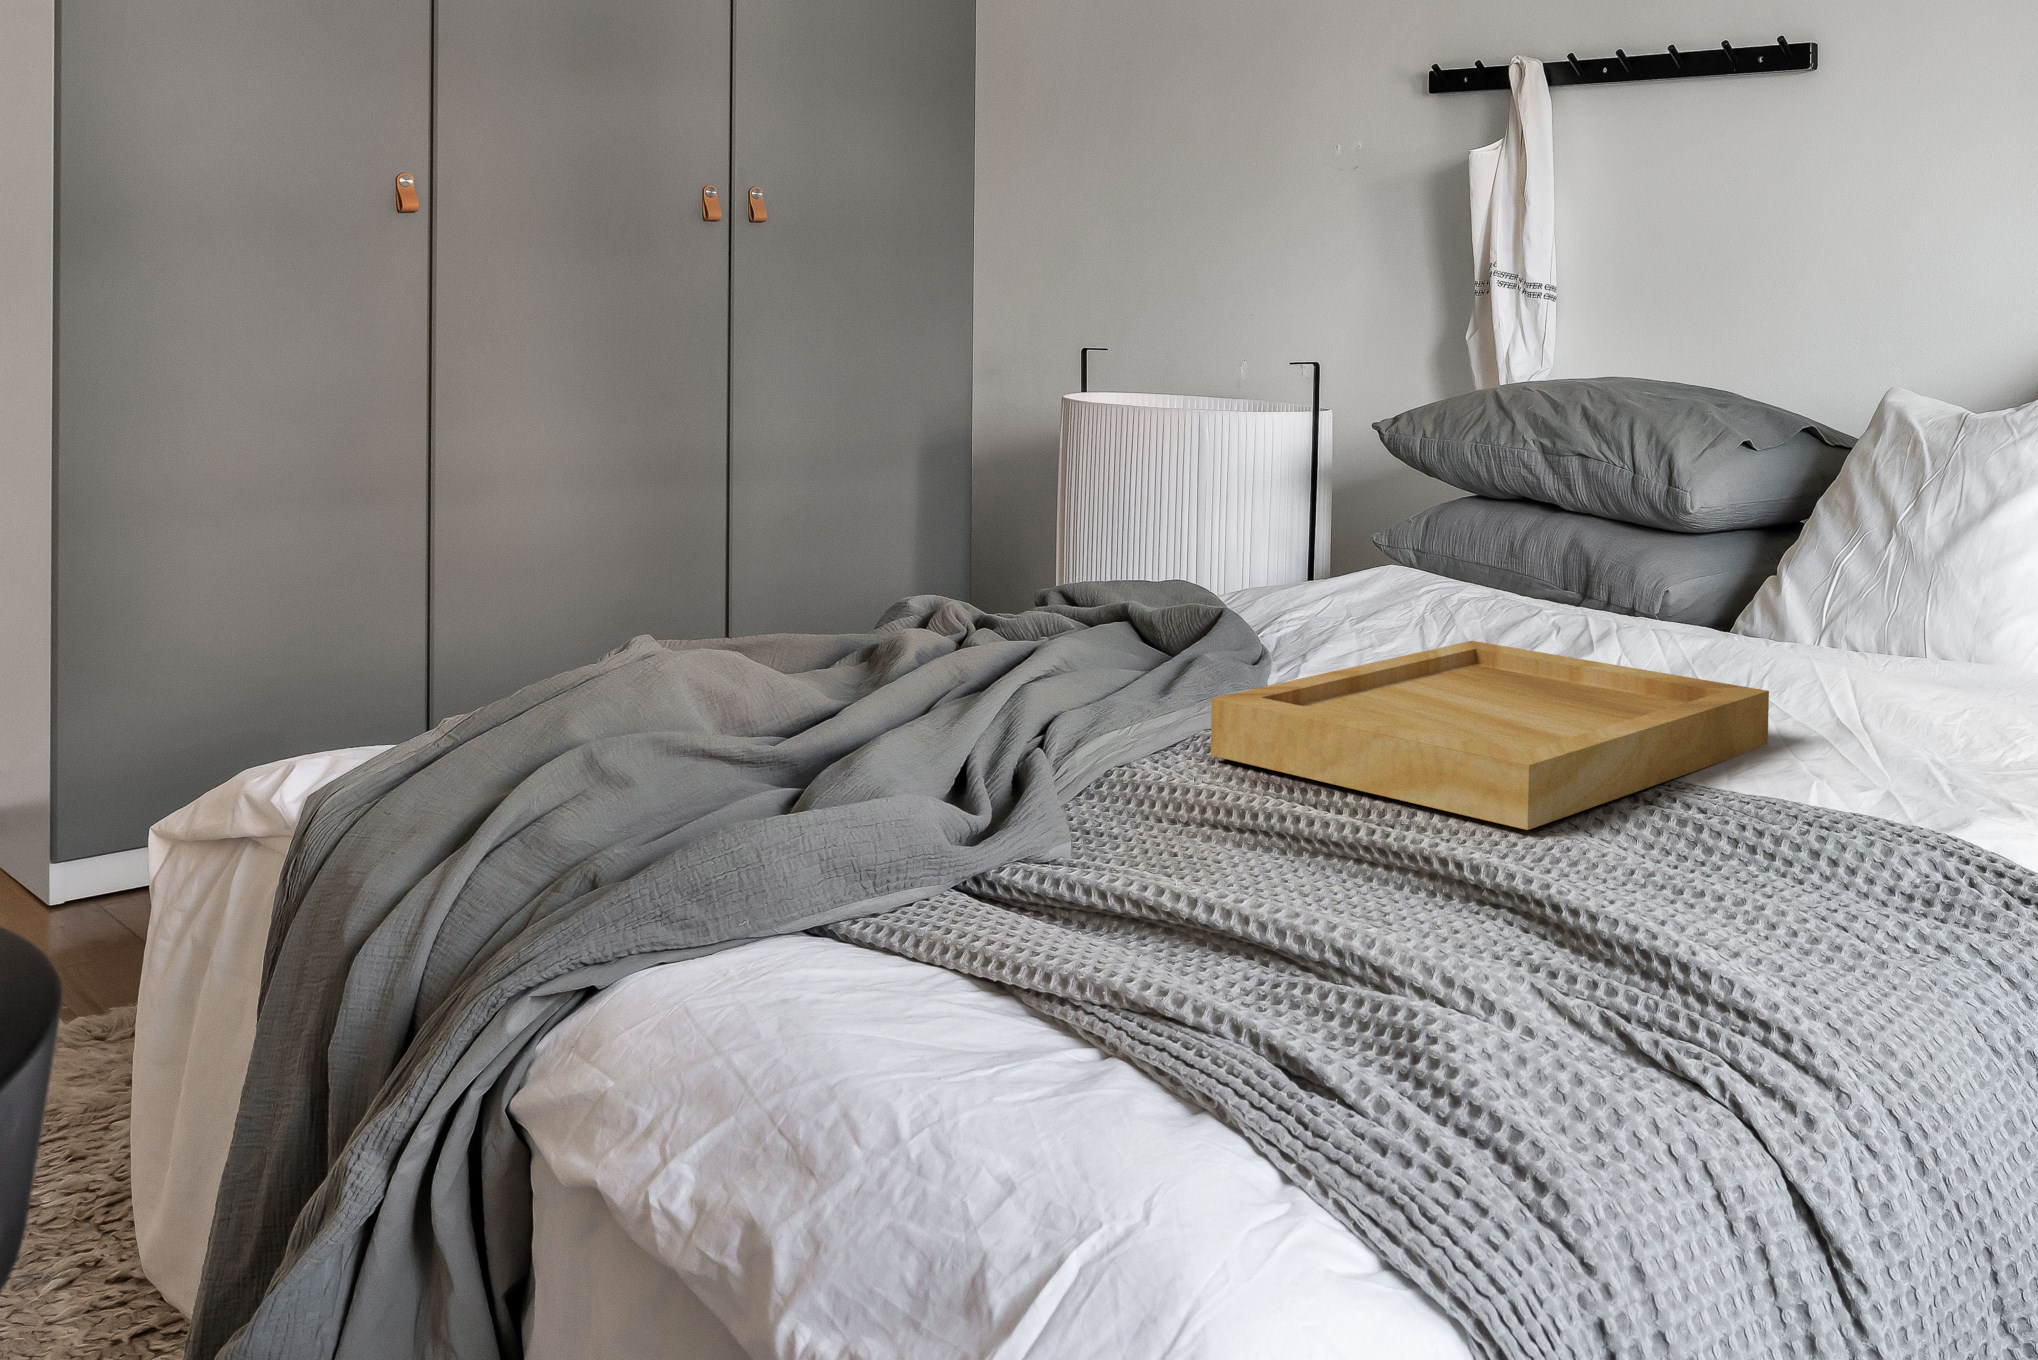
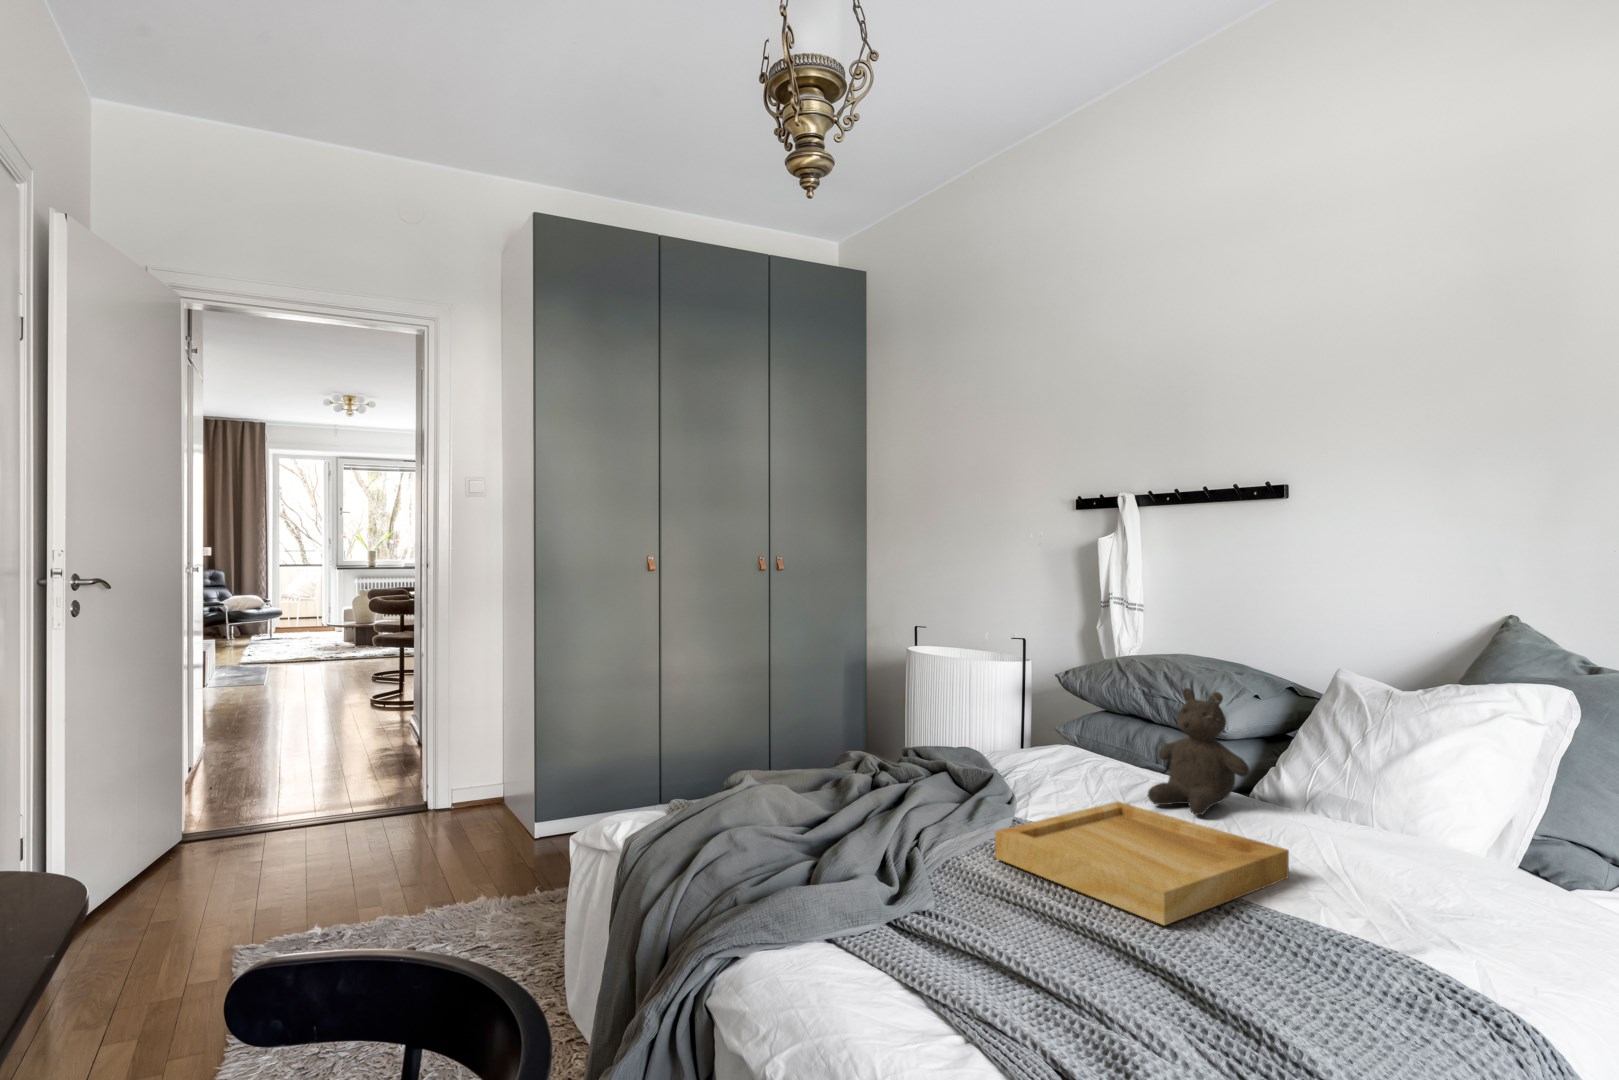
teddy bear: none [1534,420,1721,662] -> present [1148,688,1250,815]

